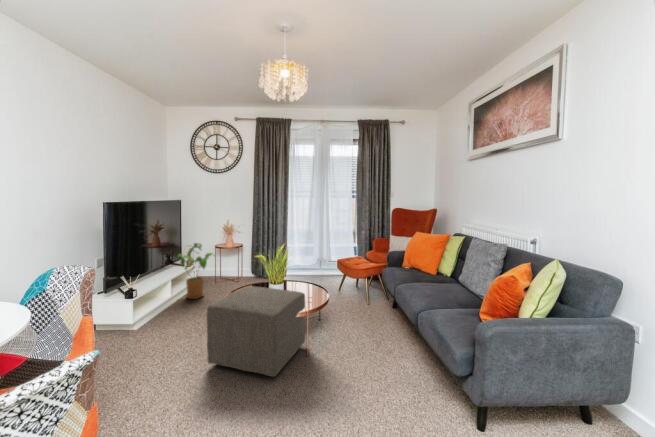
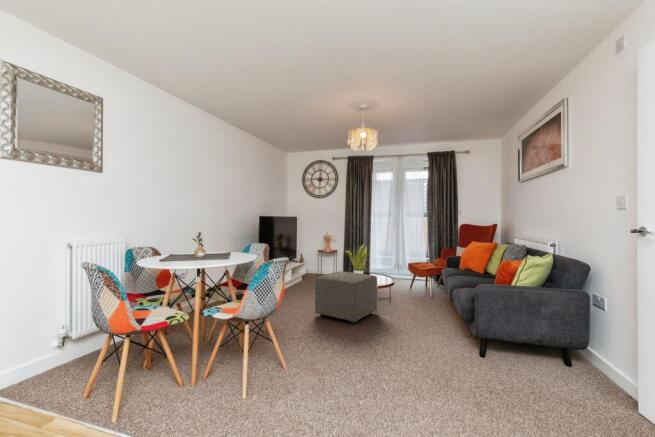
house plant: present [178,243,212,299] -> none [294,247,318,286]

